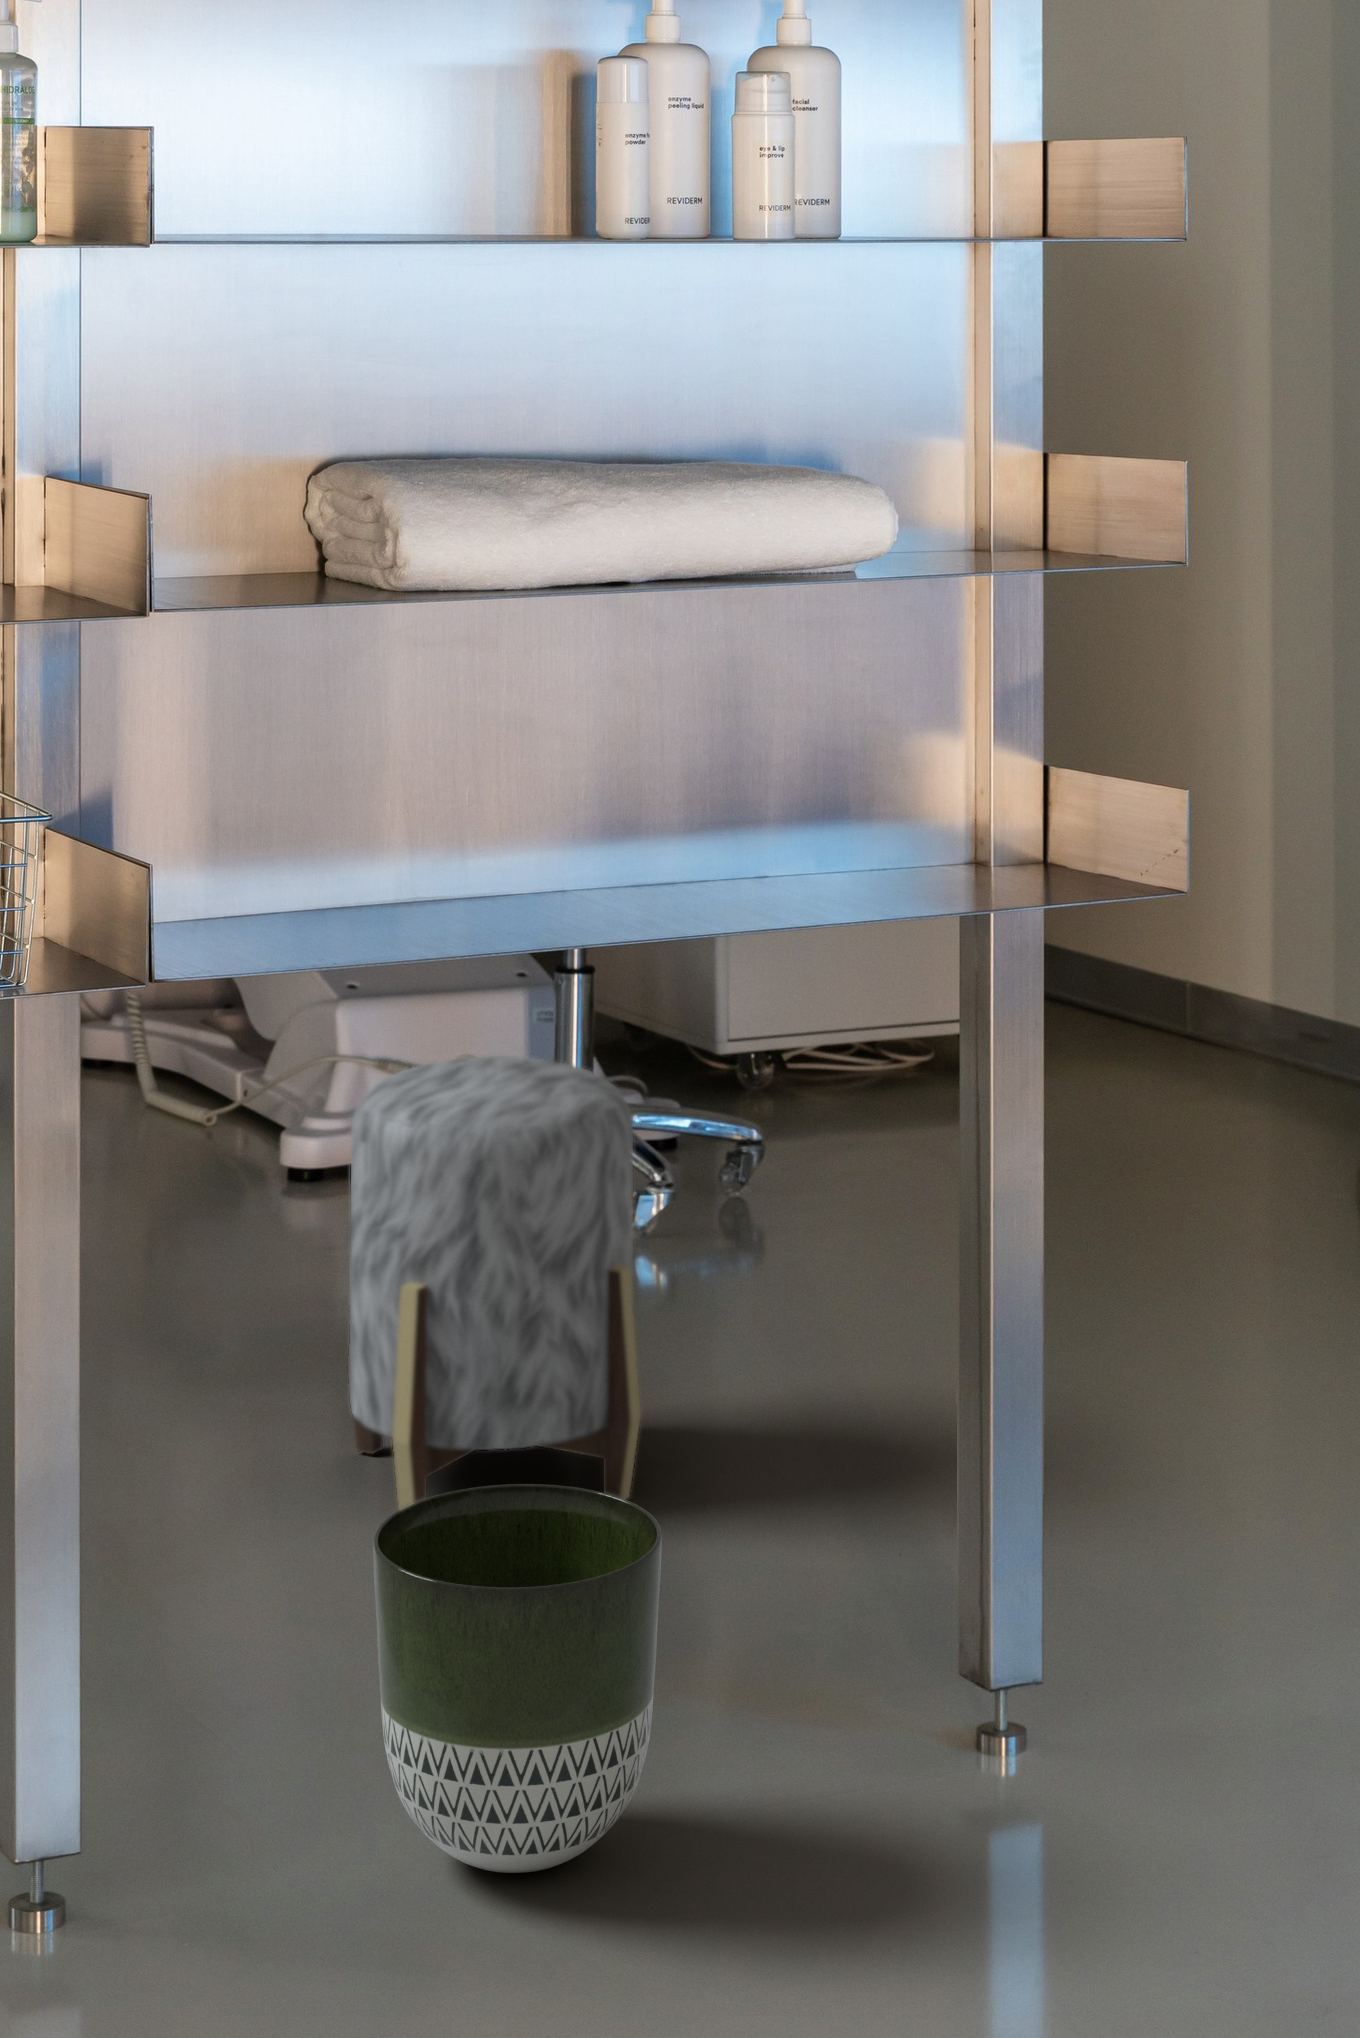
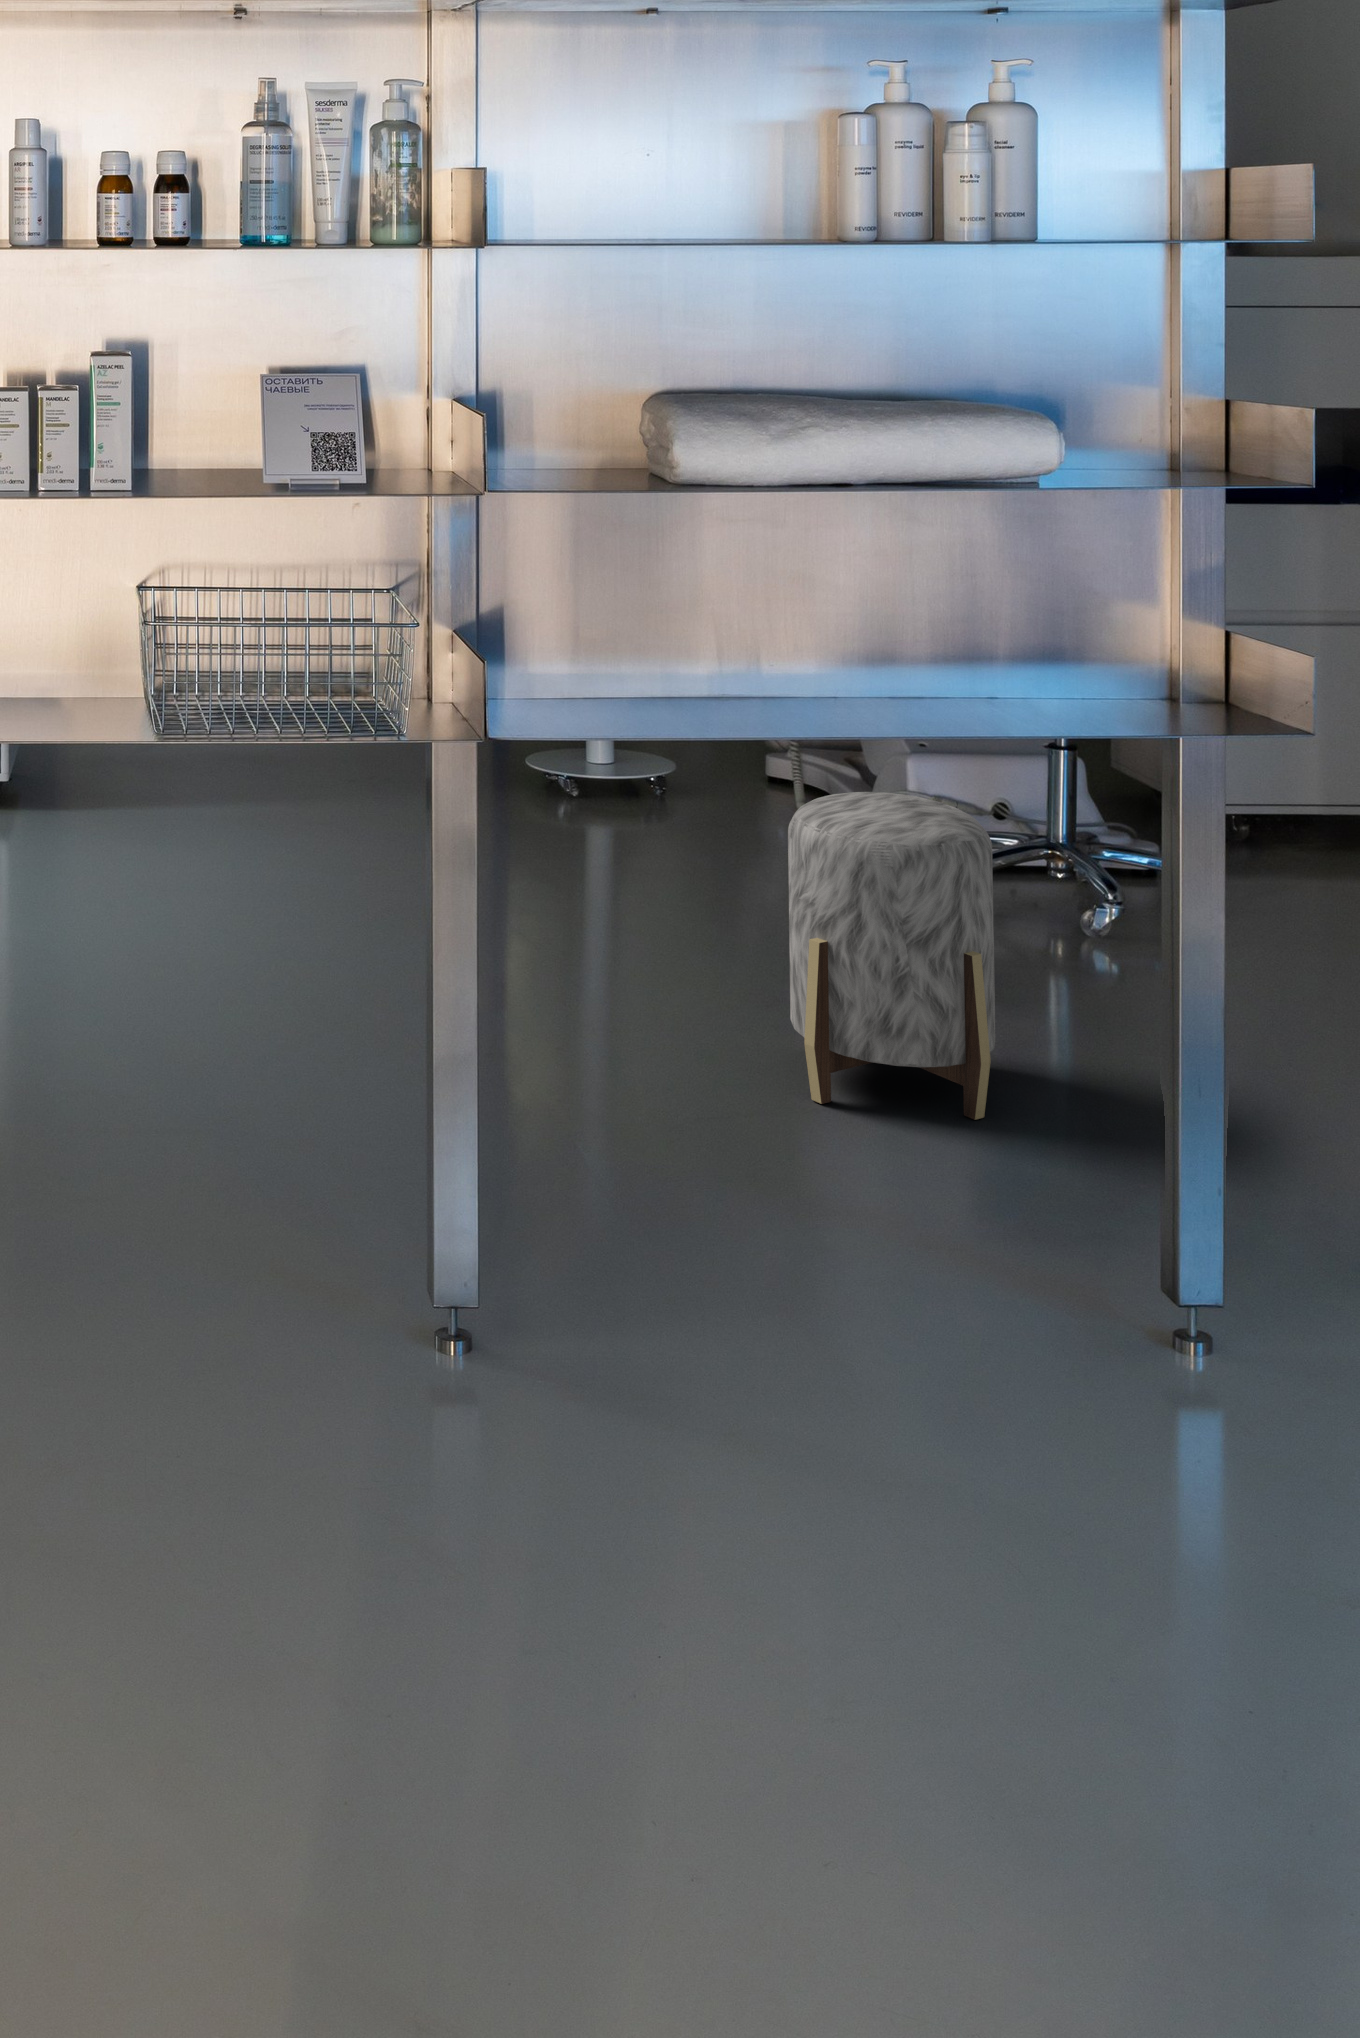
planter: present [373,1484,662,1873] -> none [668,1076,872,1346]

